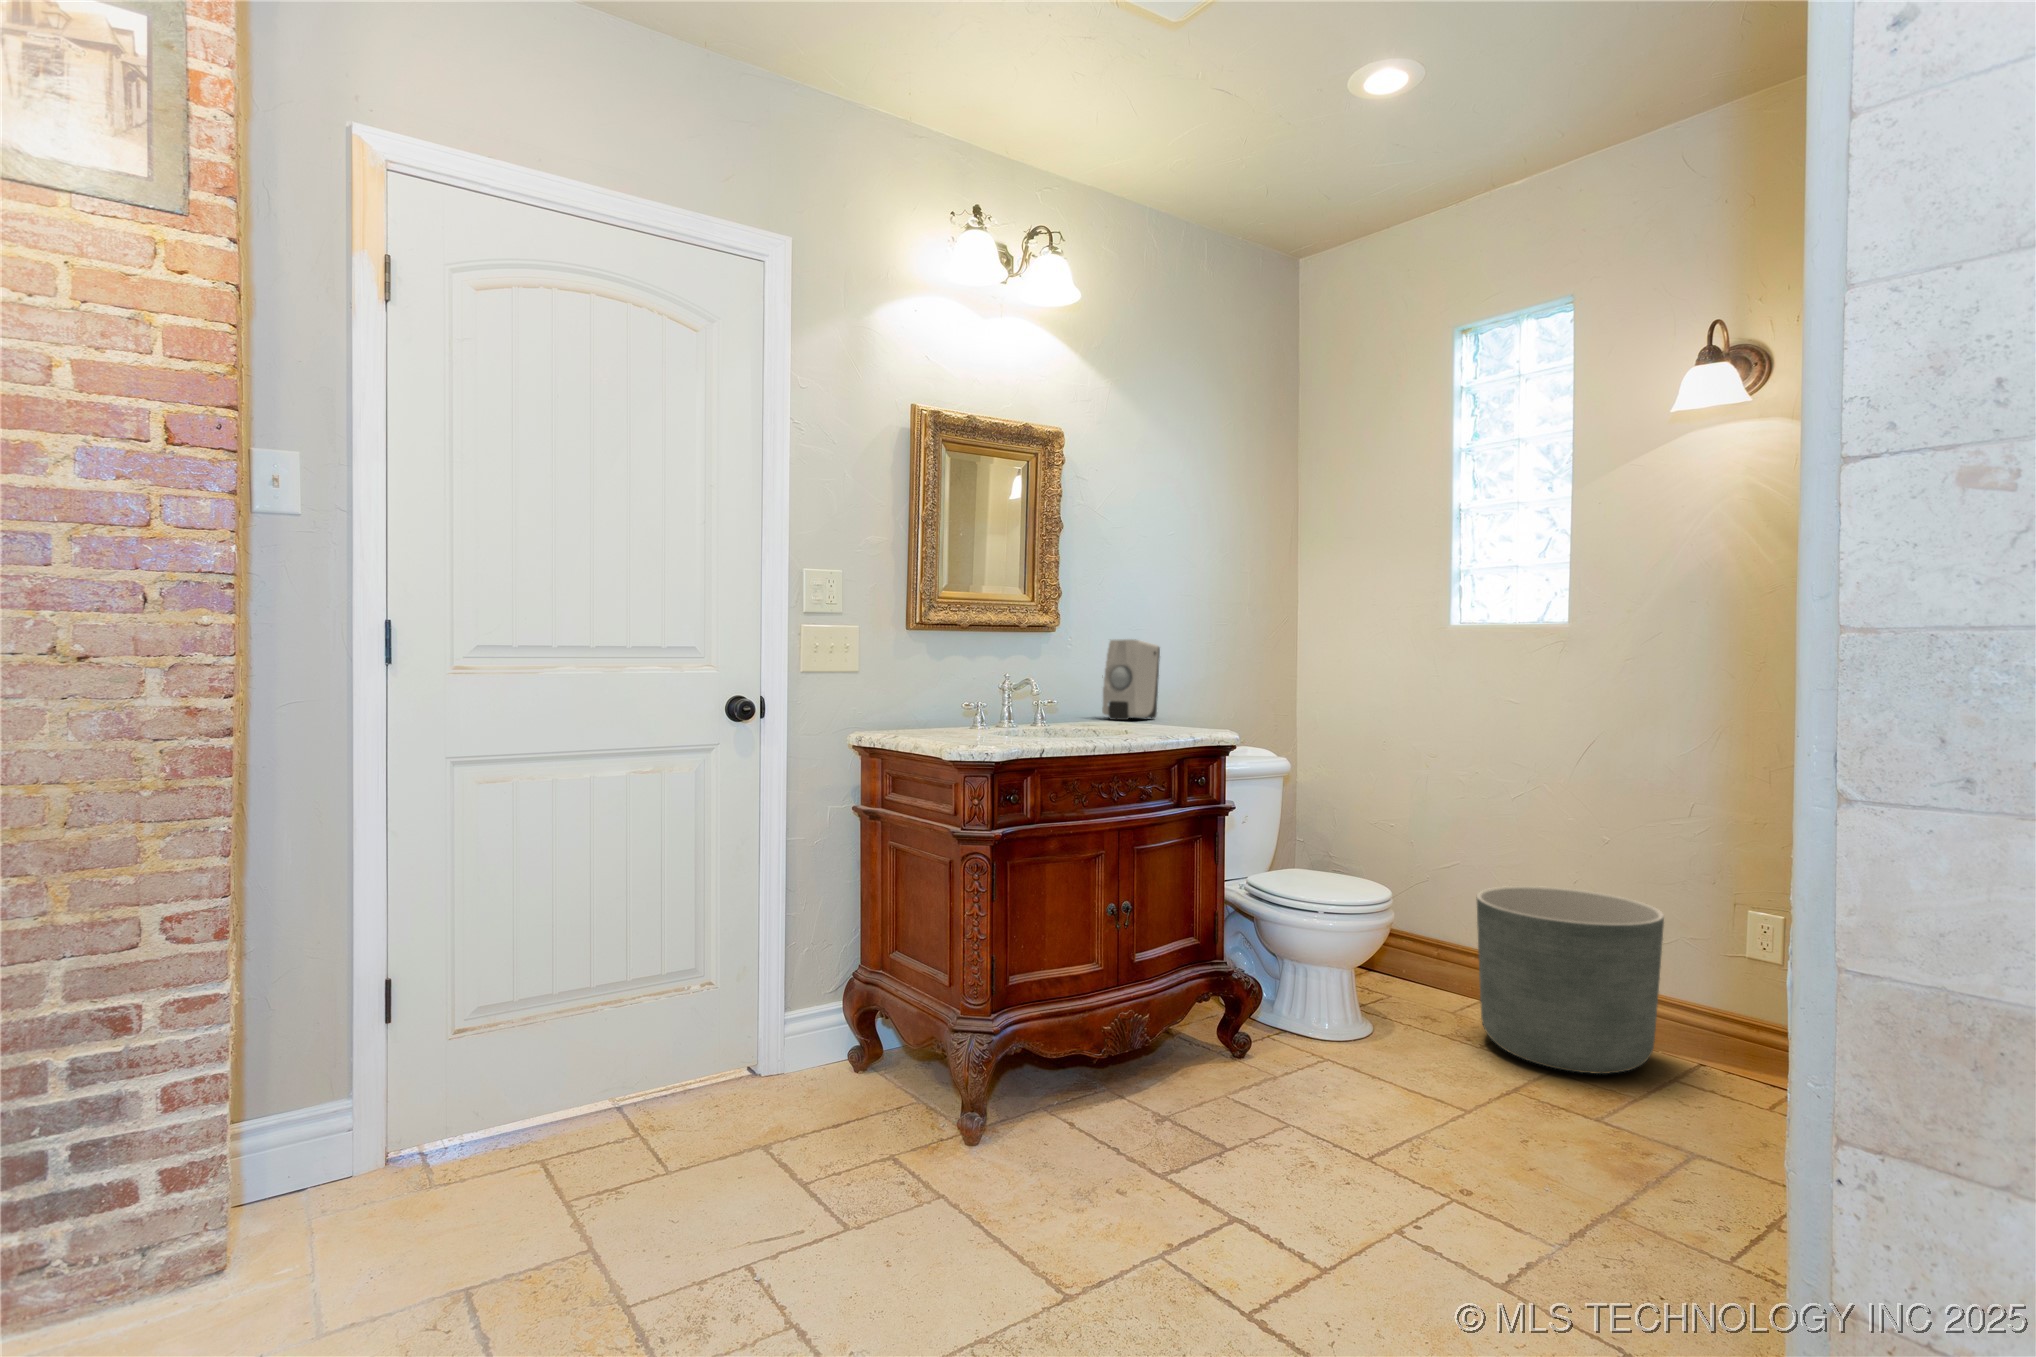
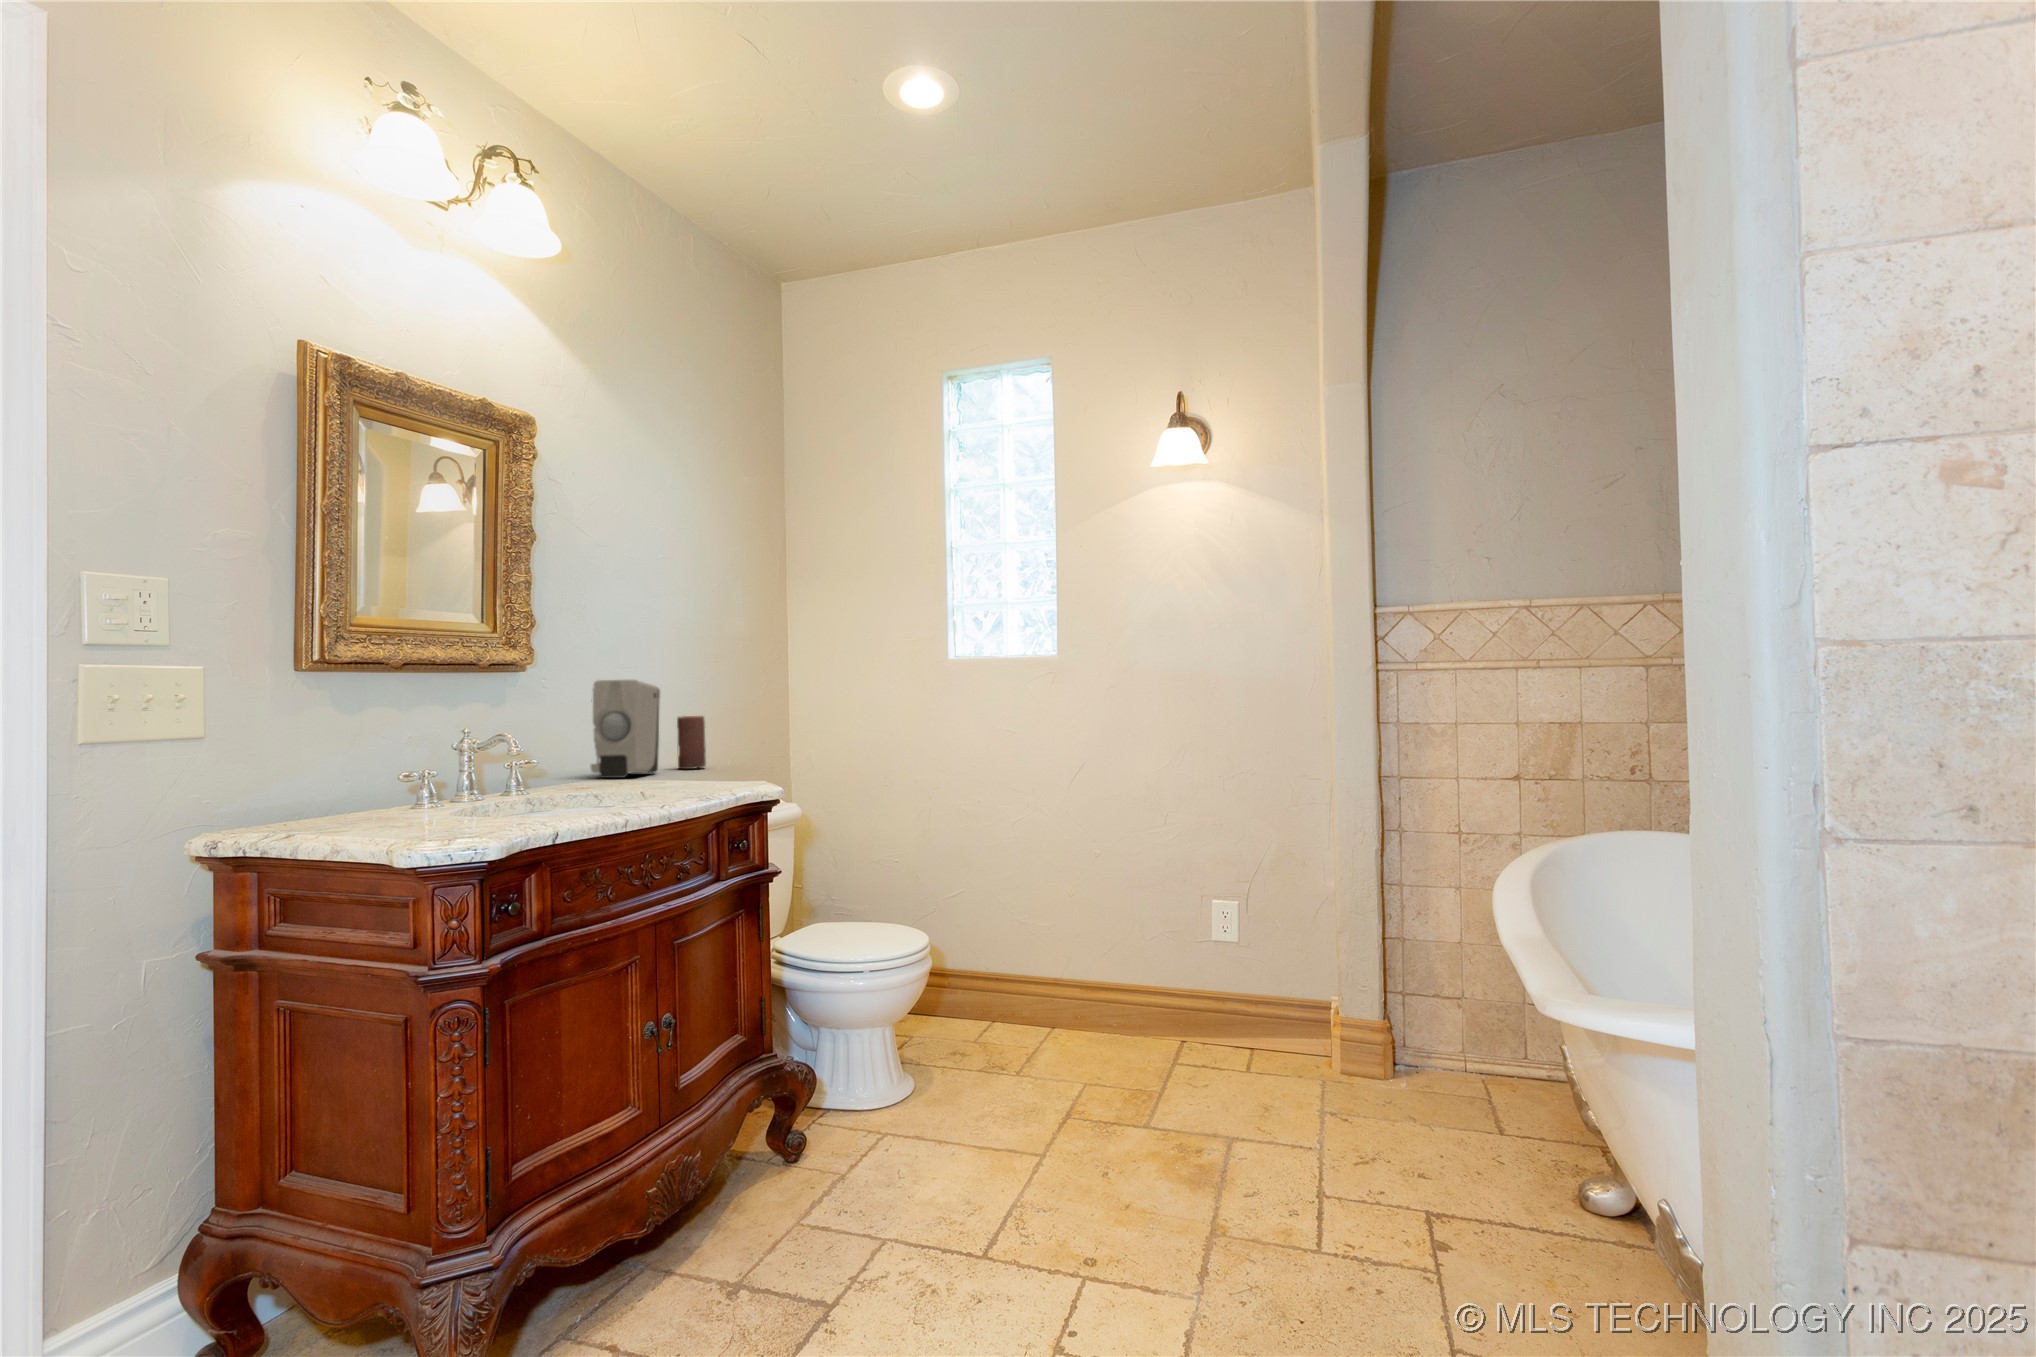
candle: none [1177,672,1200,718] -> present [677,716,706,769]
planter: present [1477,886,1664,1074] -> none [1005,902,1159,1080]

